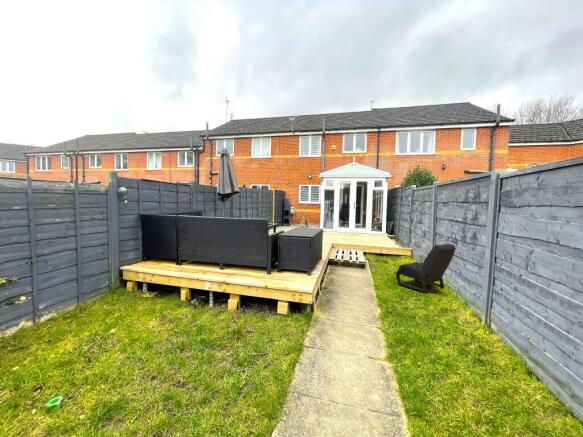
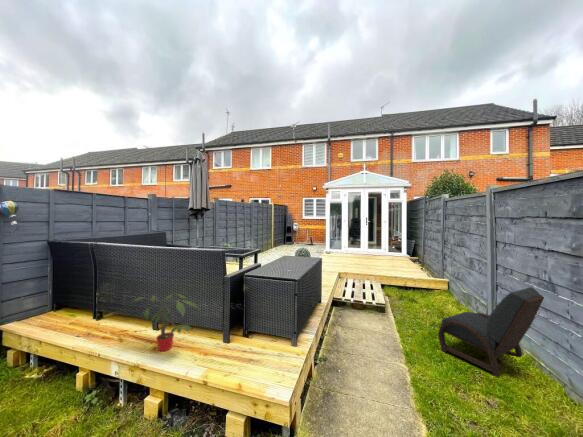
potted plant: none [217,243,256,276] -> present [133,293,198,351]

